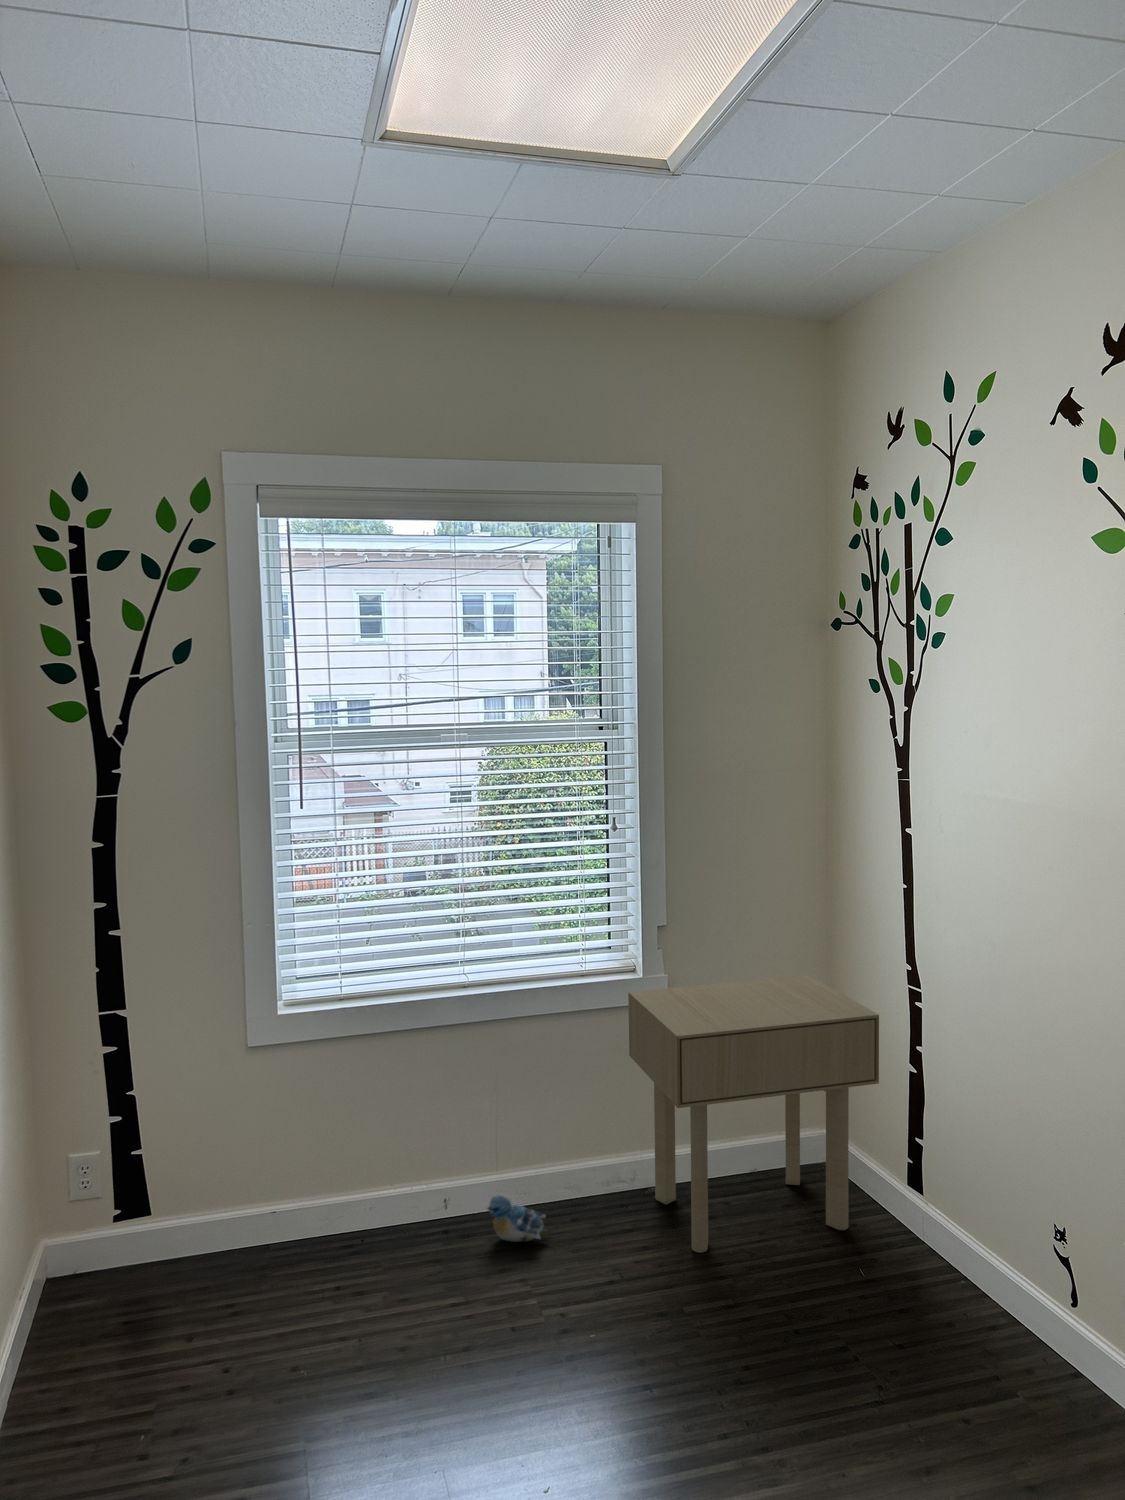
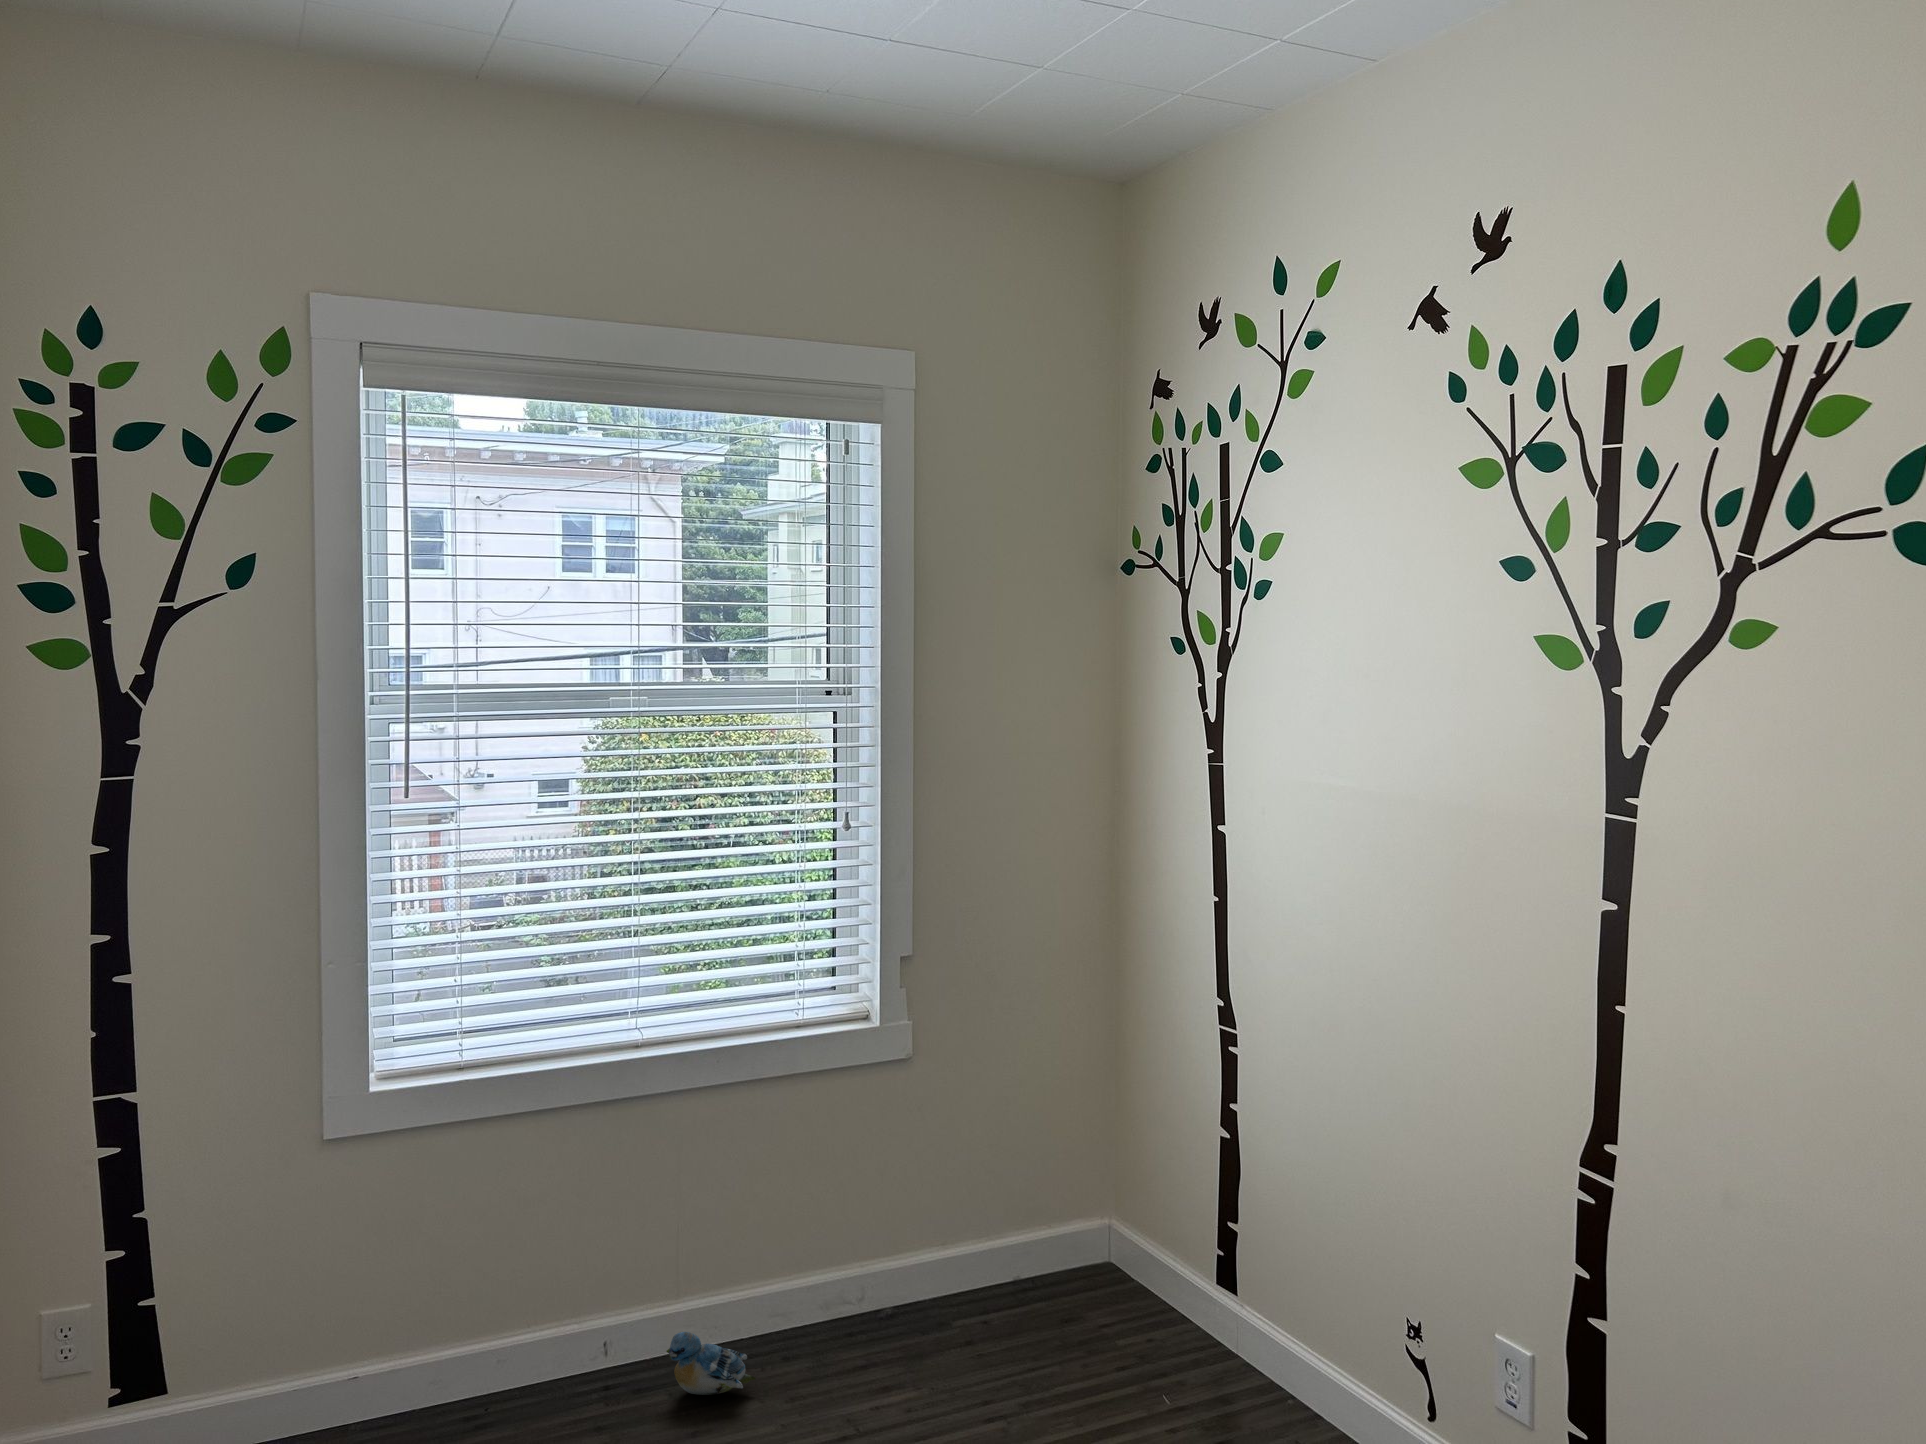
side table: present [628,975,879,1253] -> none [858,1018,1185,1391]

